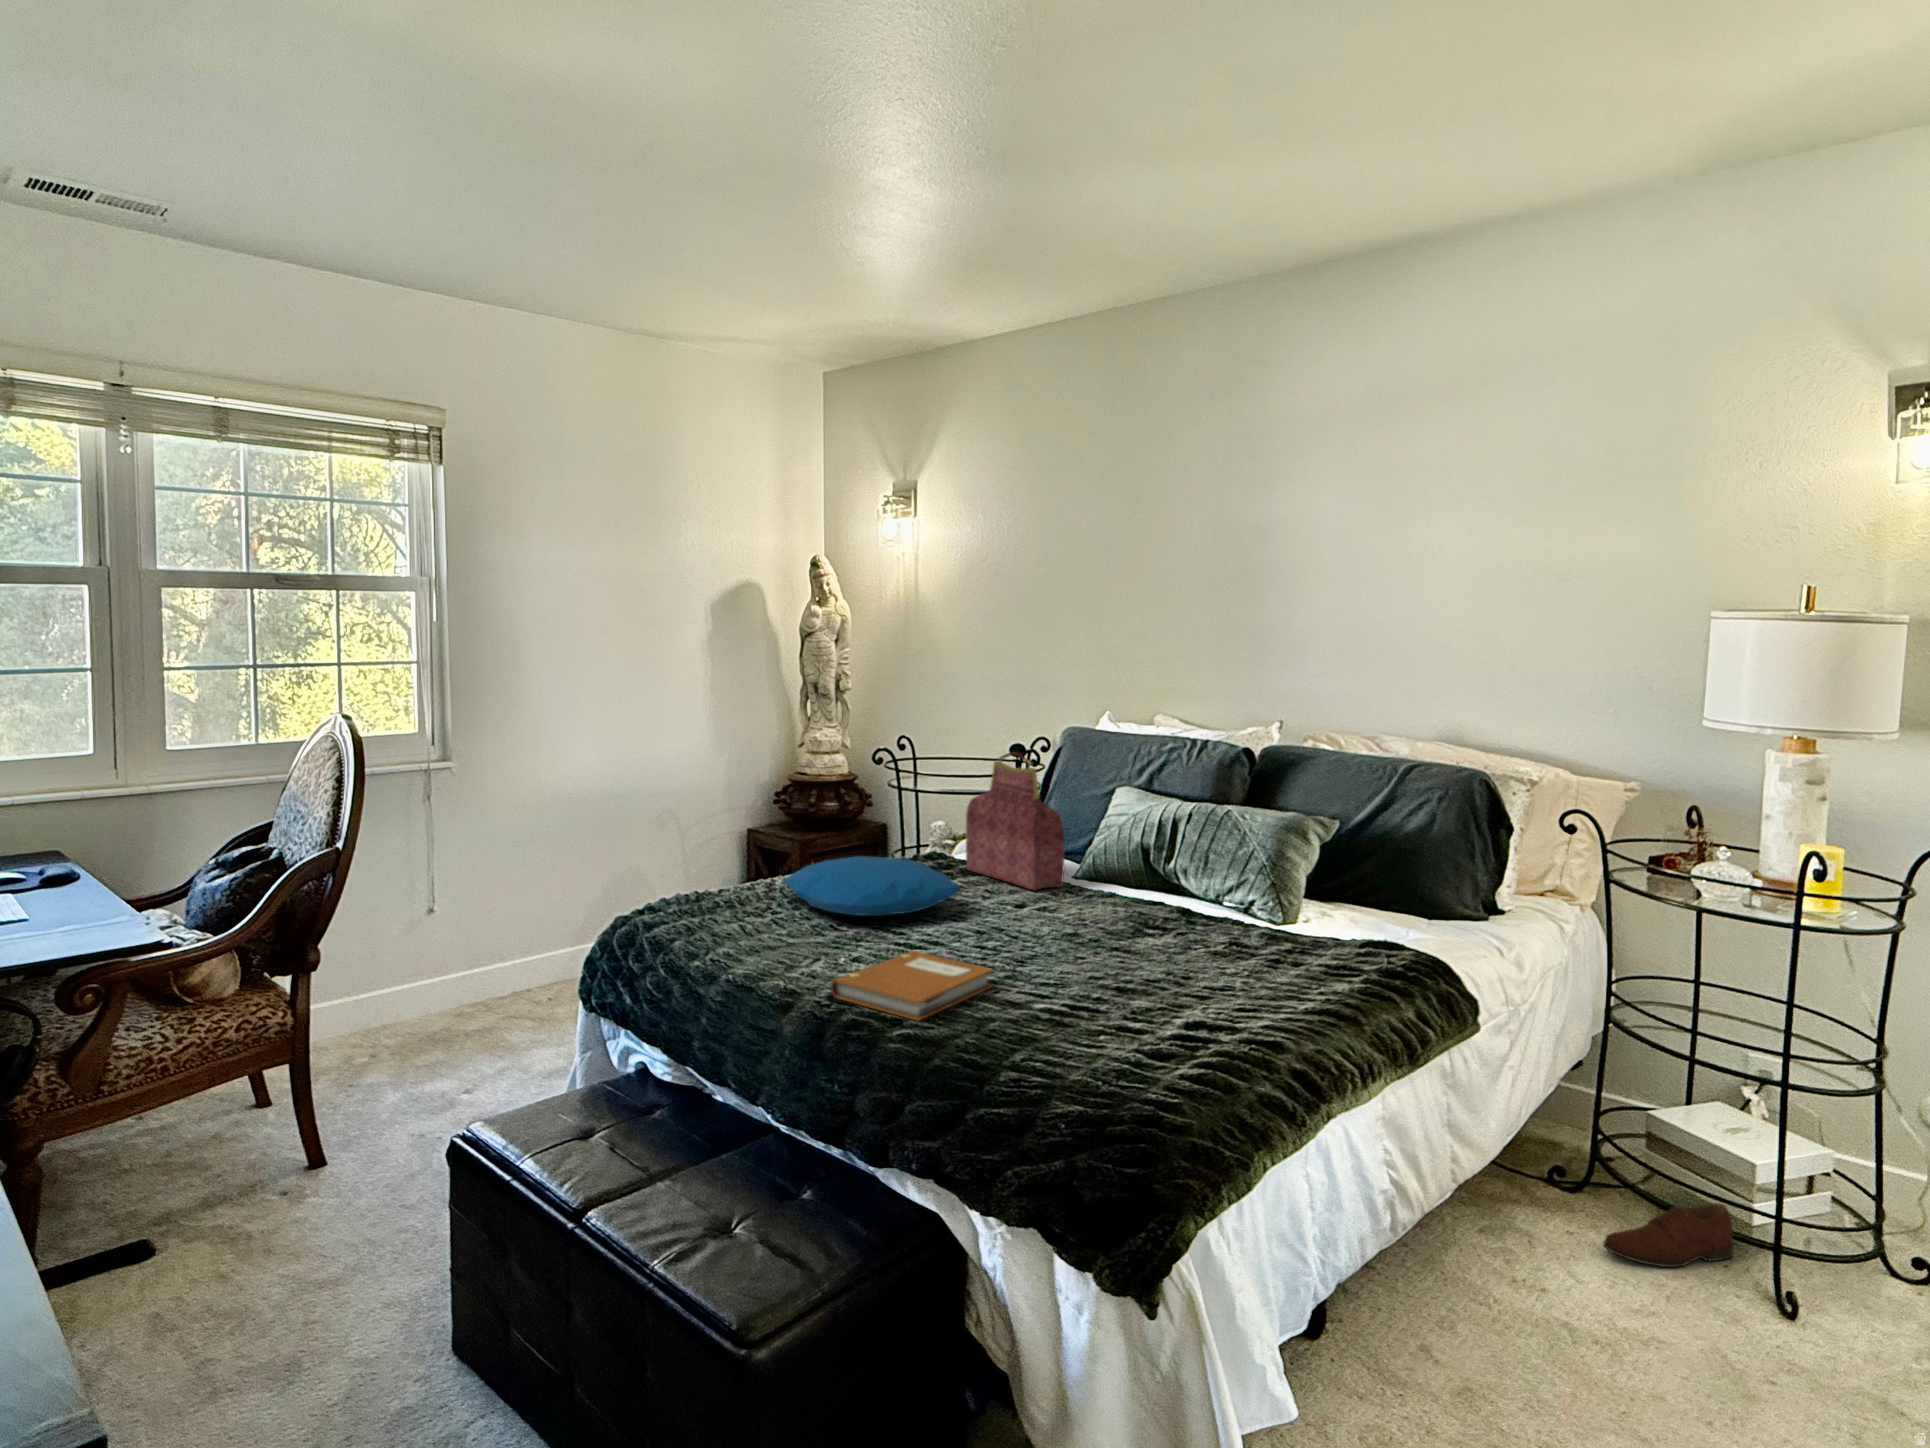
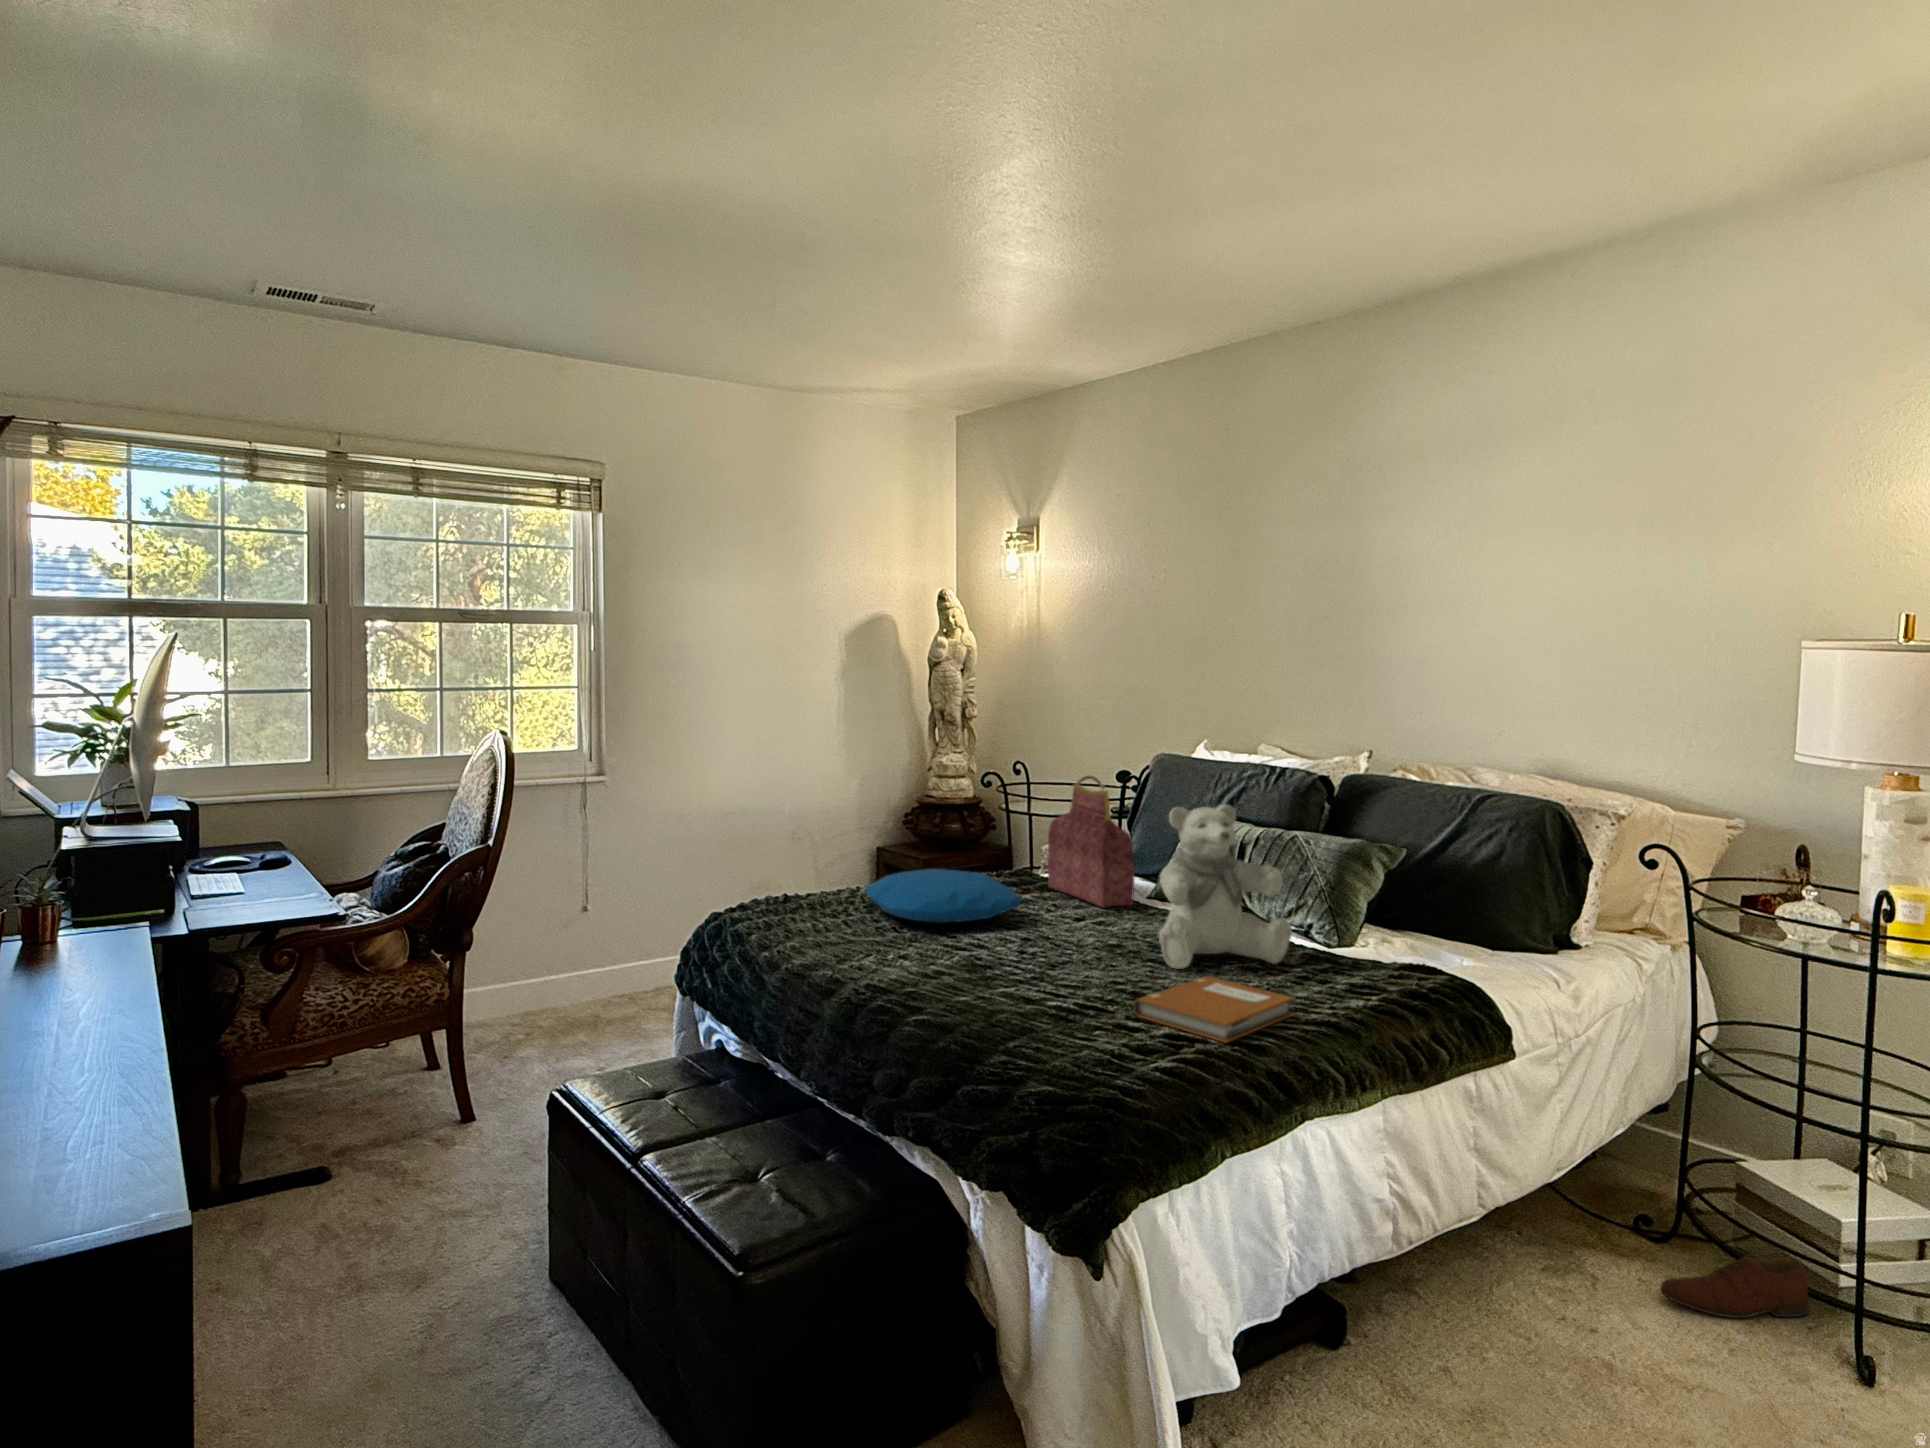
teddy bear: none [1122,782,1253,957] -> present [1159,805,1292,969]
notebook: present [831,951,993,1021] -> present [1133,976,1294,1043]

